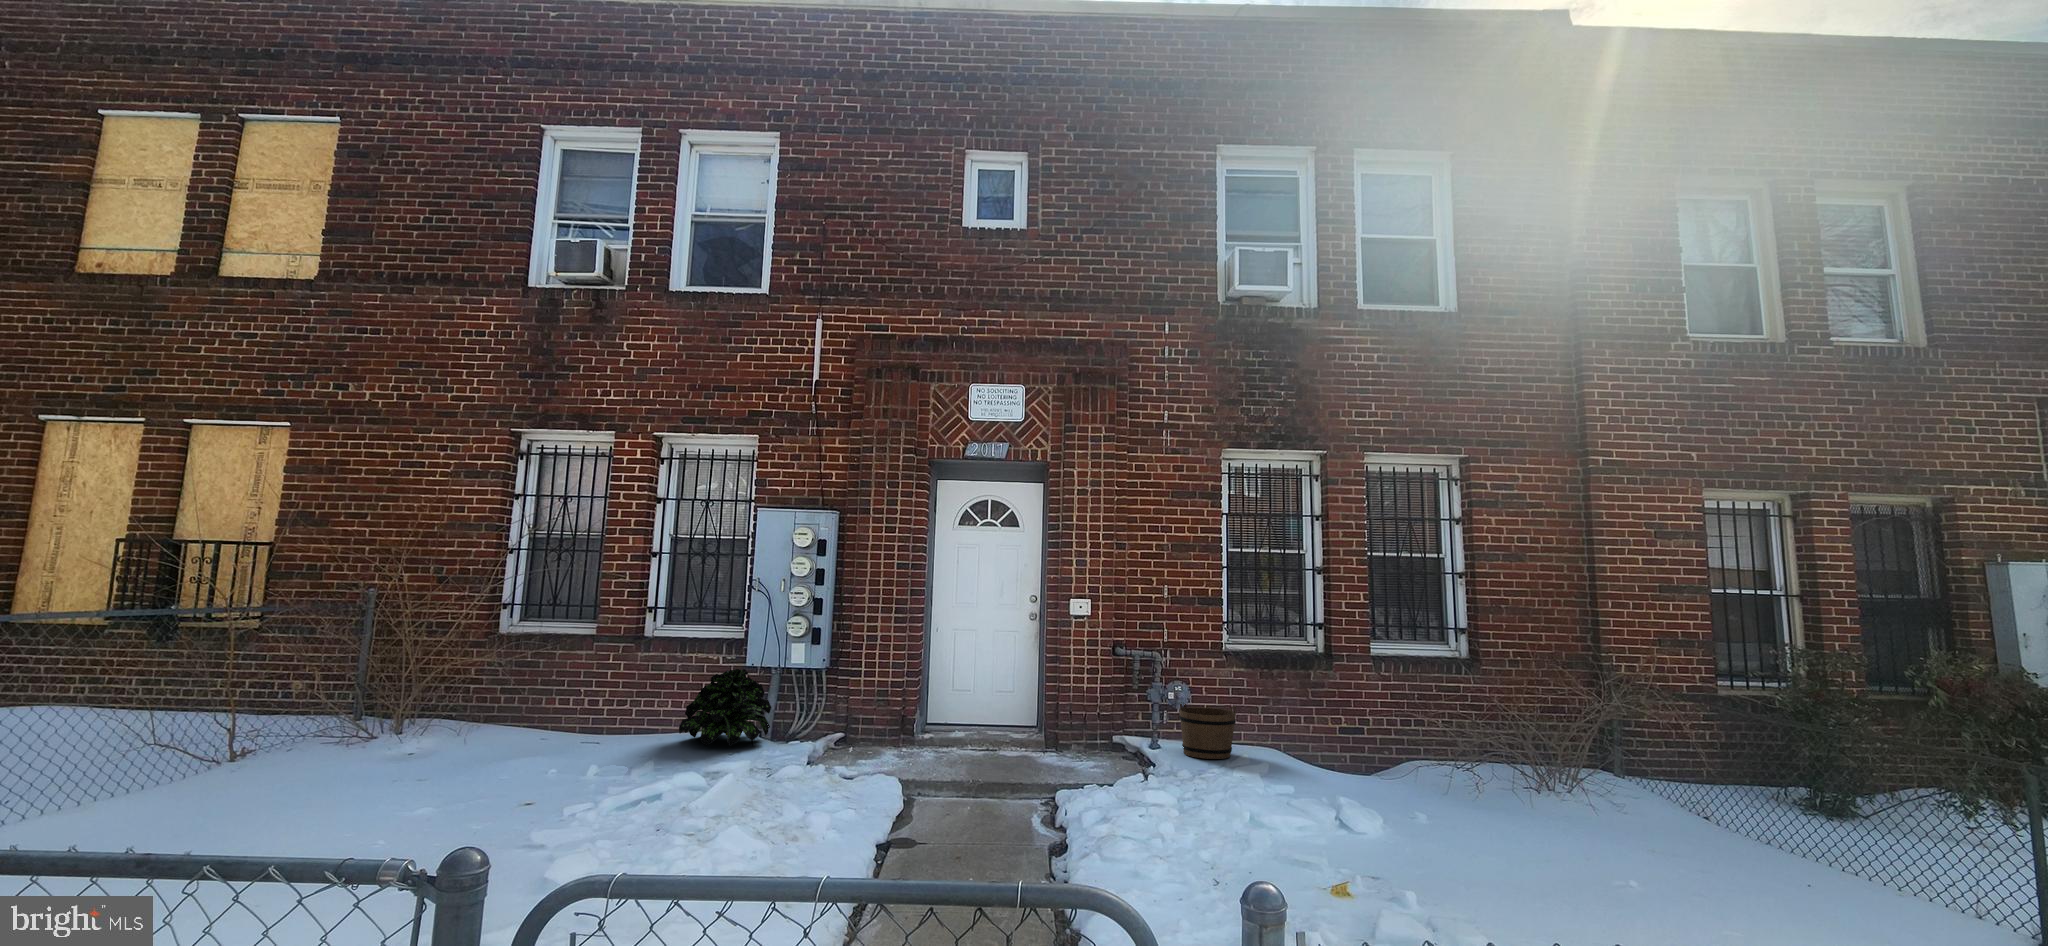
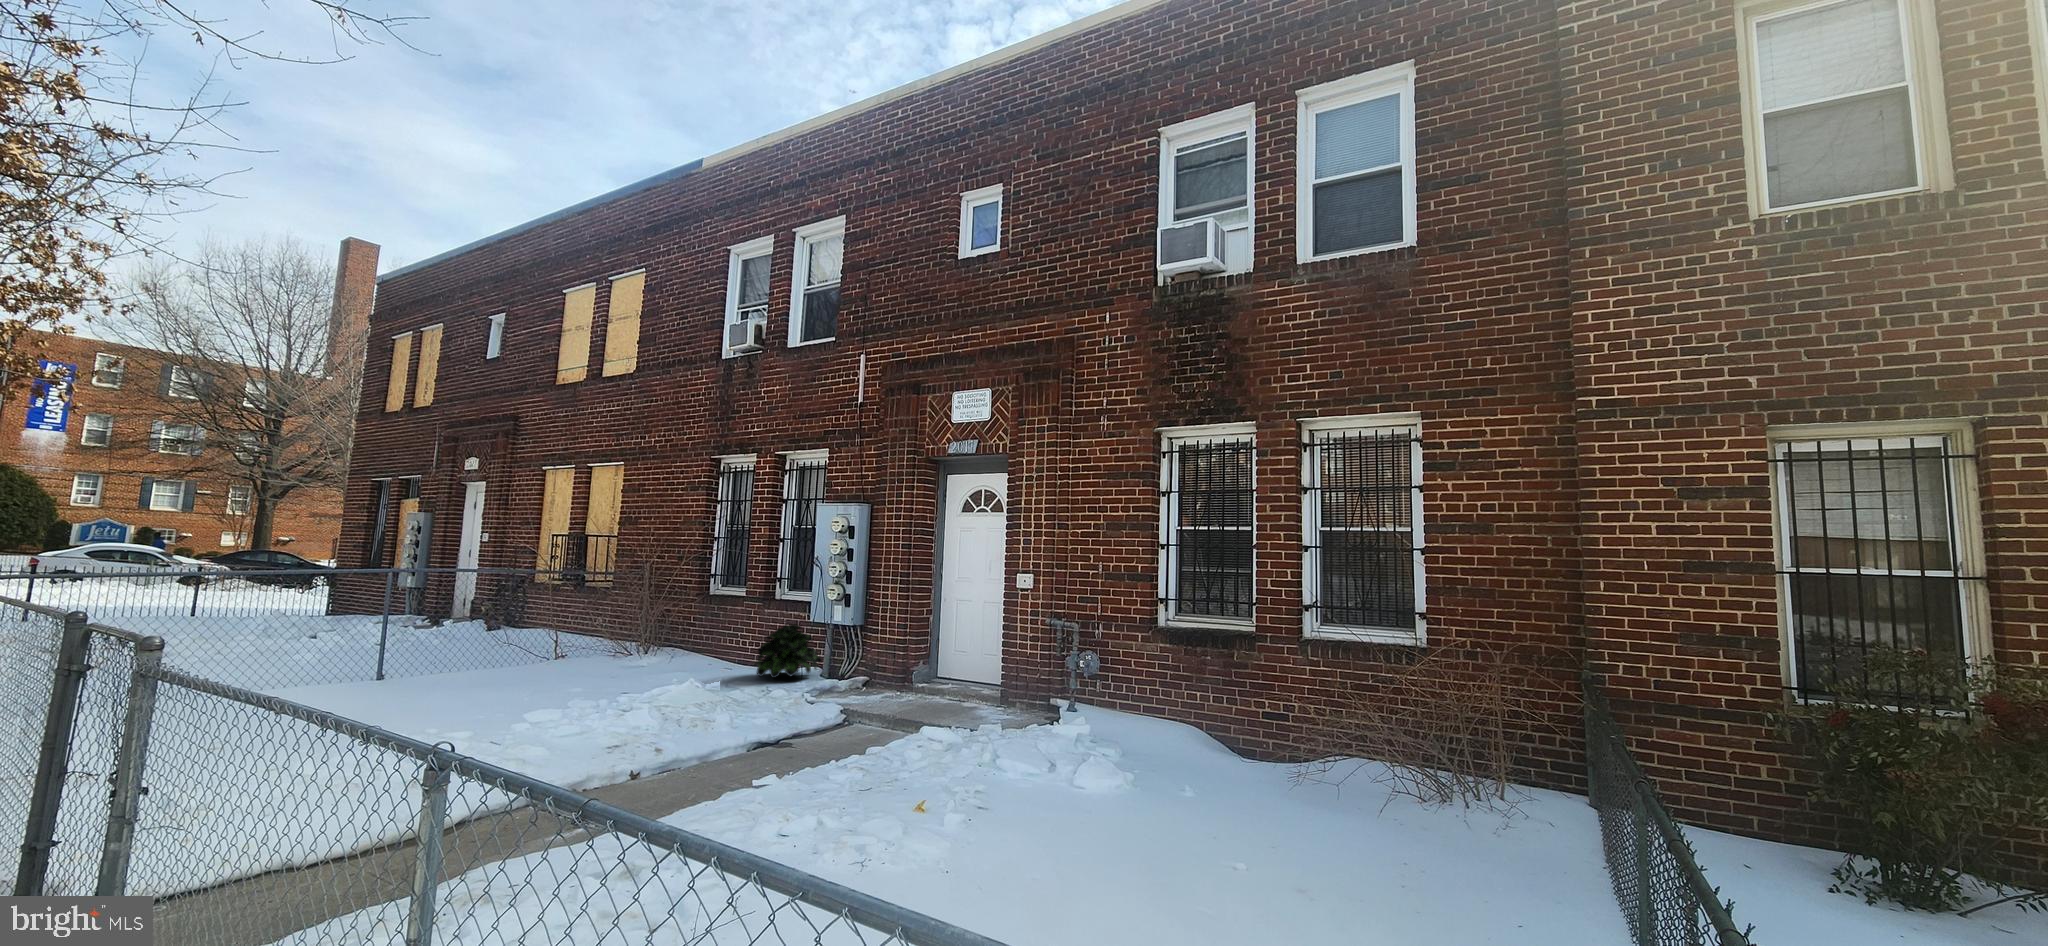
bucket: present [1179,704,1236,759] -> none [1085,670,1139,727]

